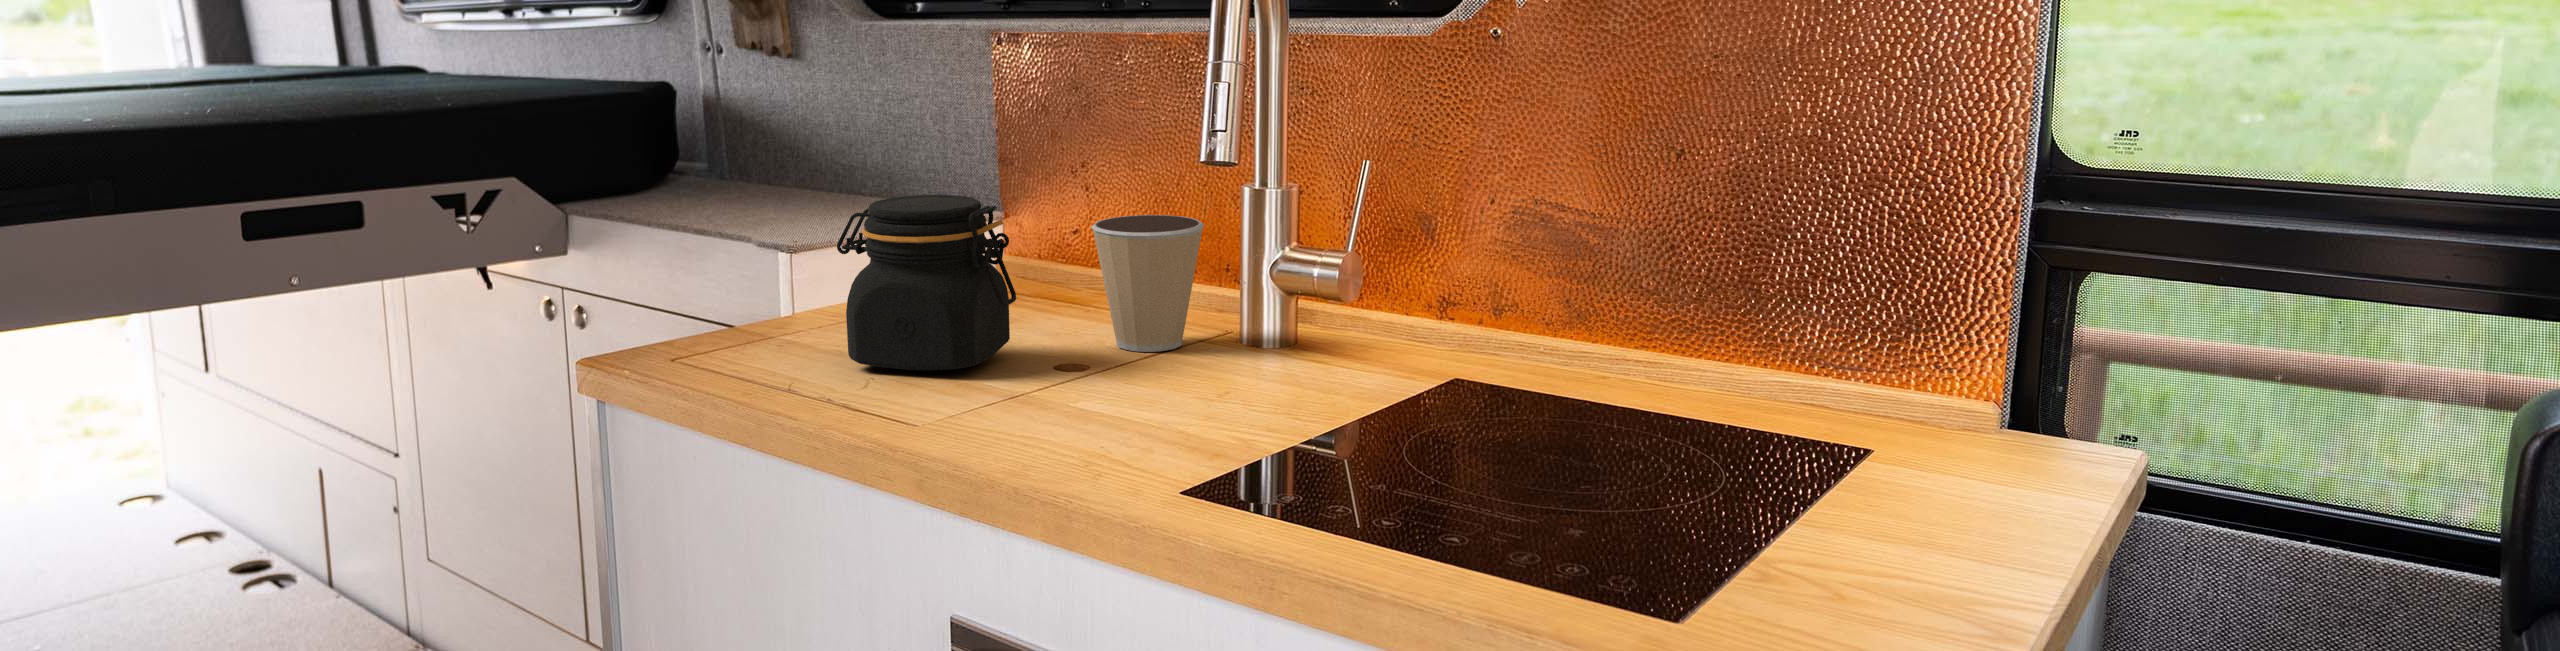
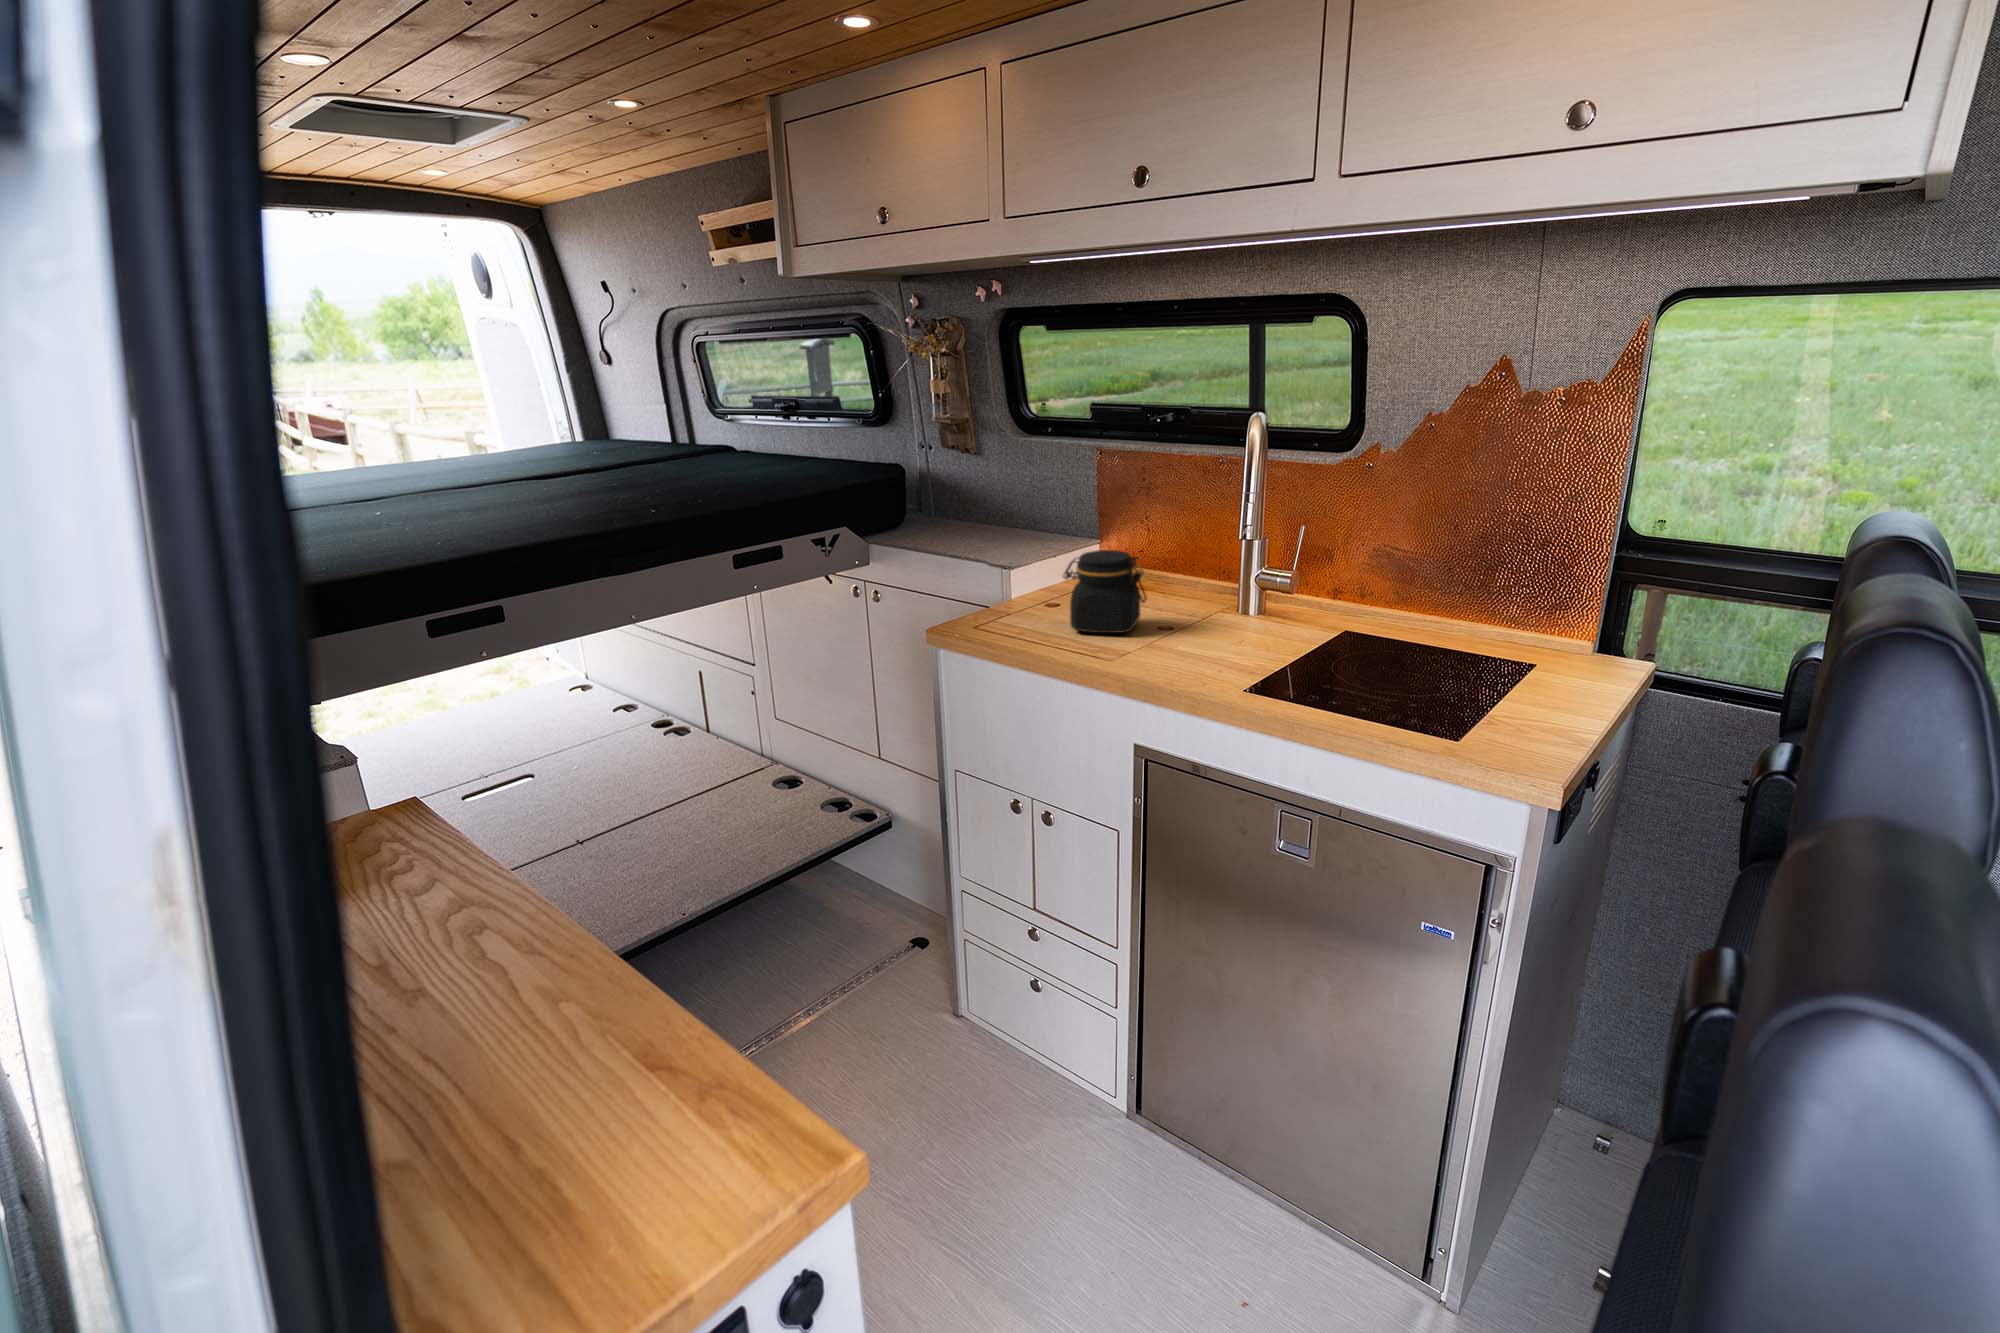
coffee cup: present [1091,215,1204,352] -> none [1175,554,1229,620]

